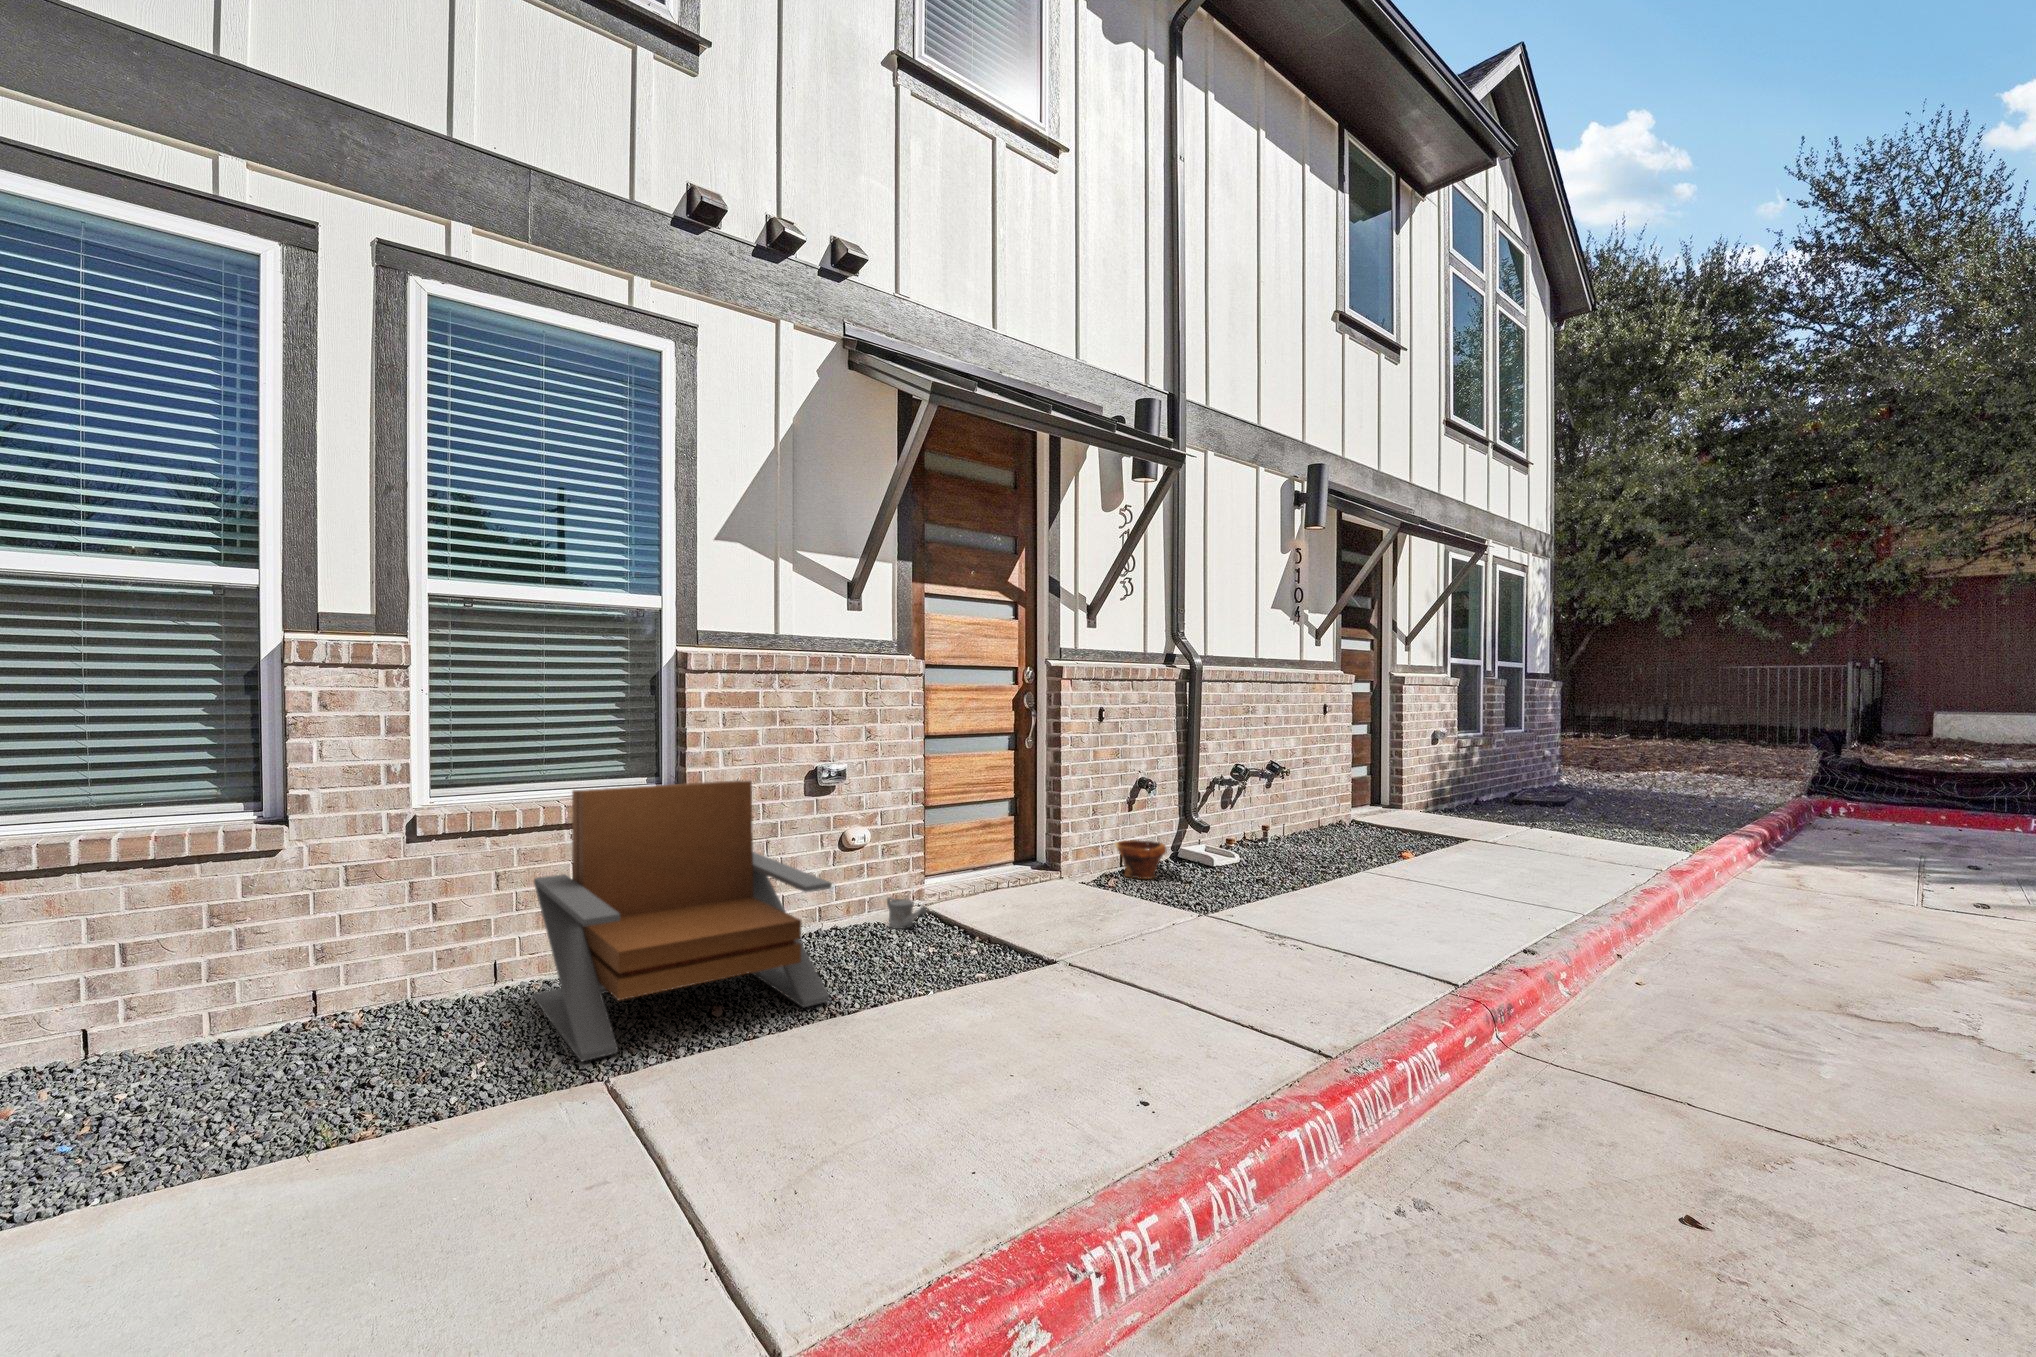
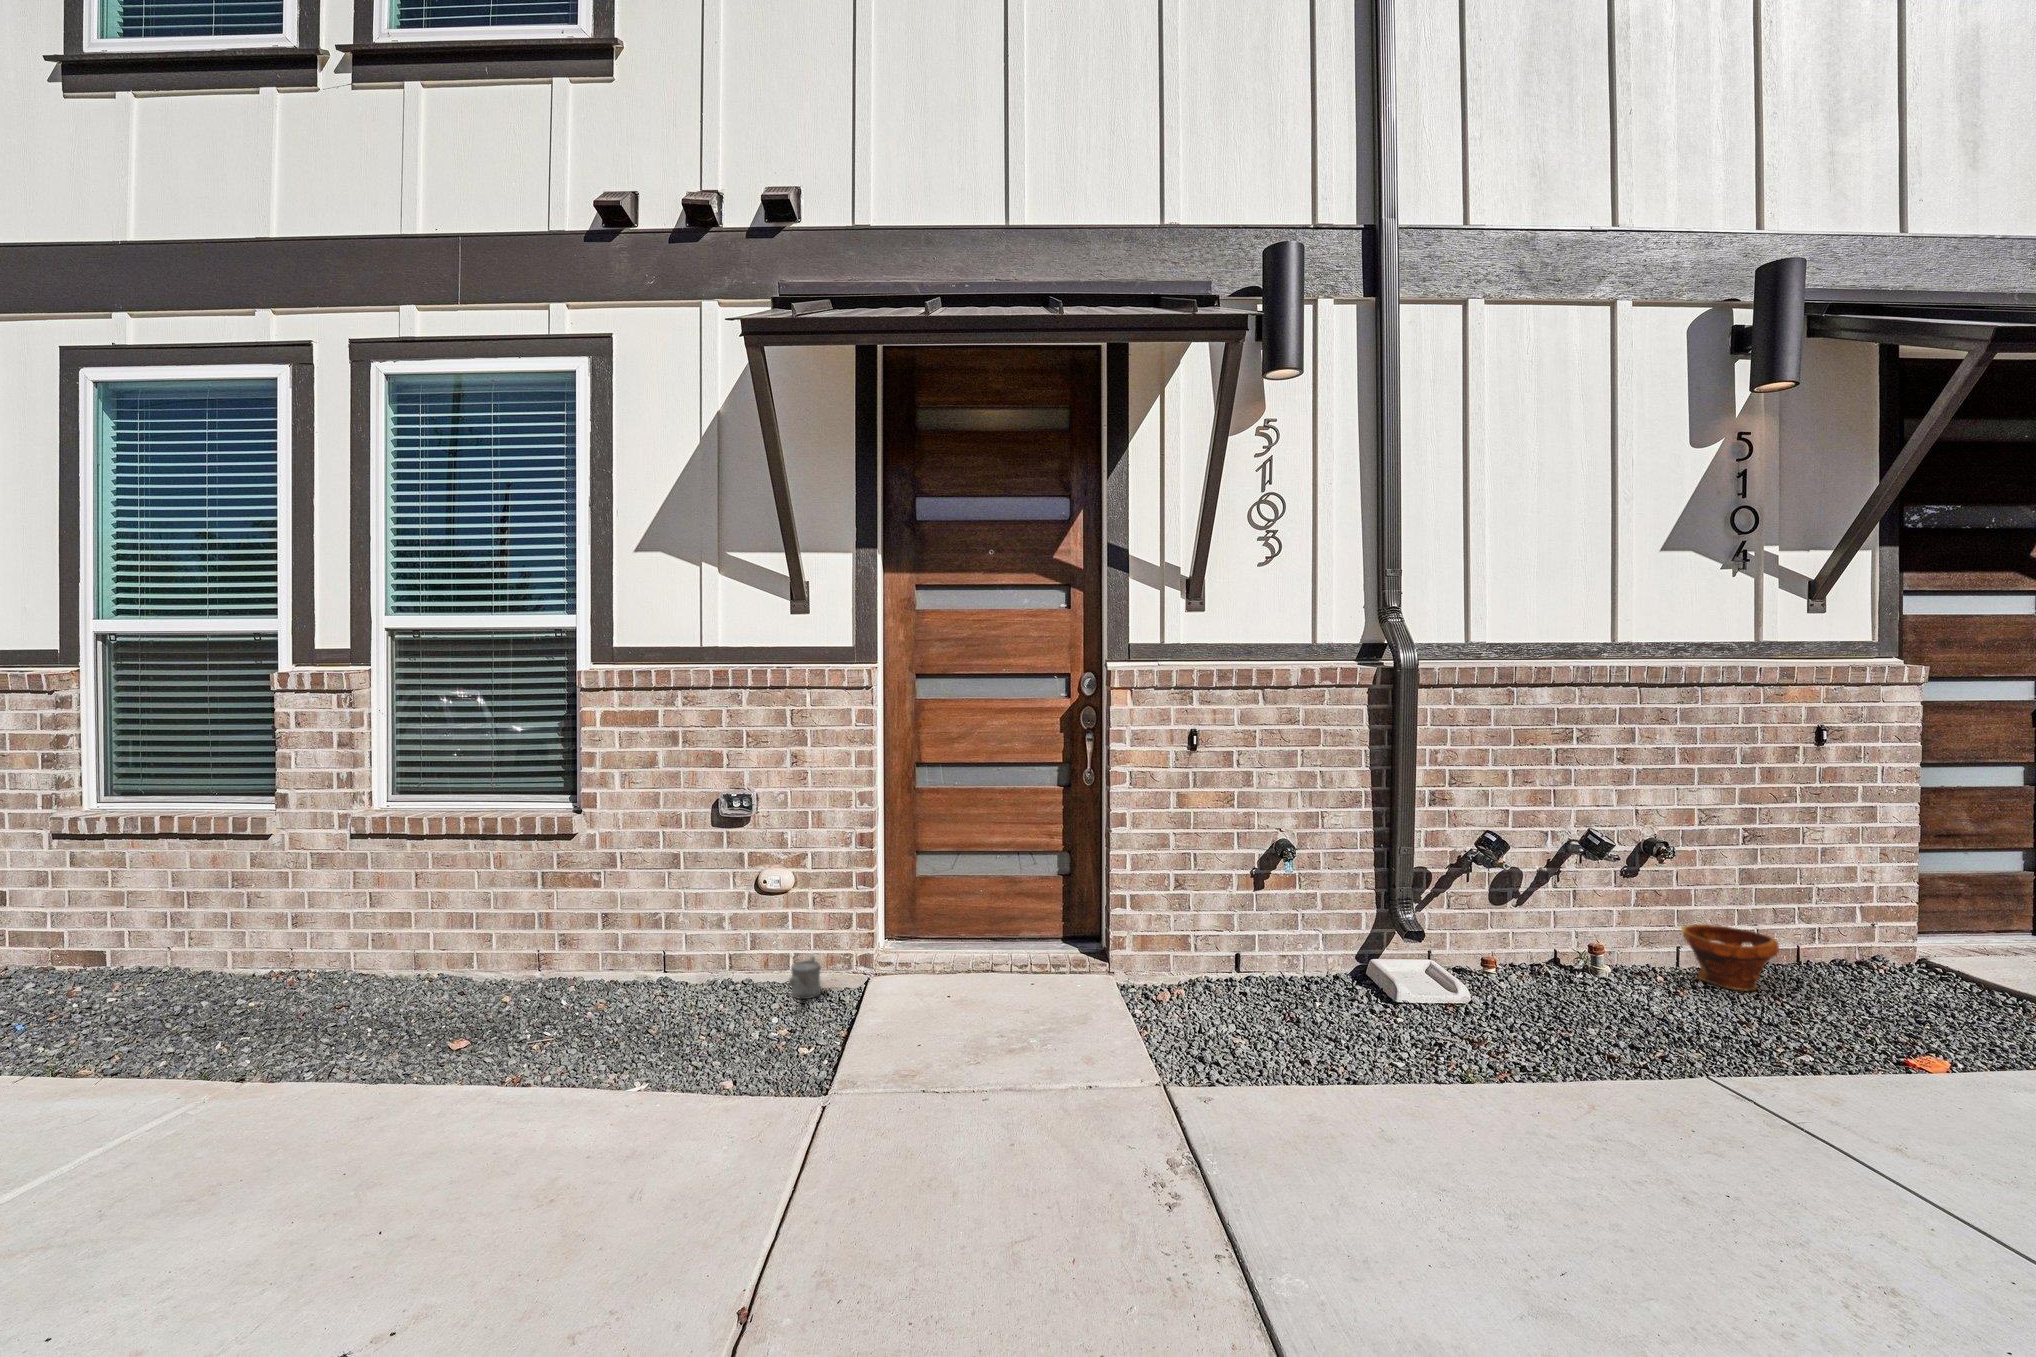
lounge chair: present [533,780,832,1061] -> none [283,805,627,1068]
planter: present [1115,840,1166,879] -> present [1681,924,1779,991]

